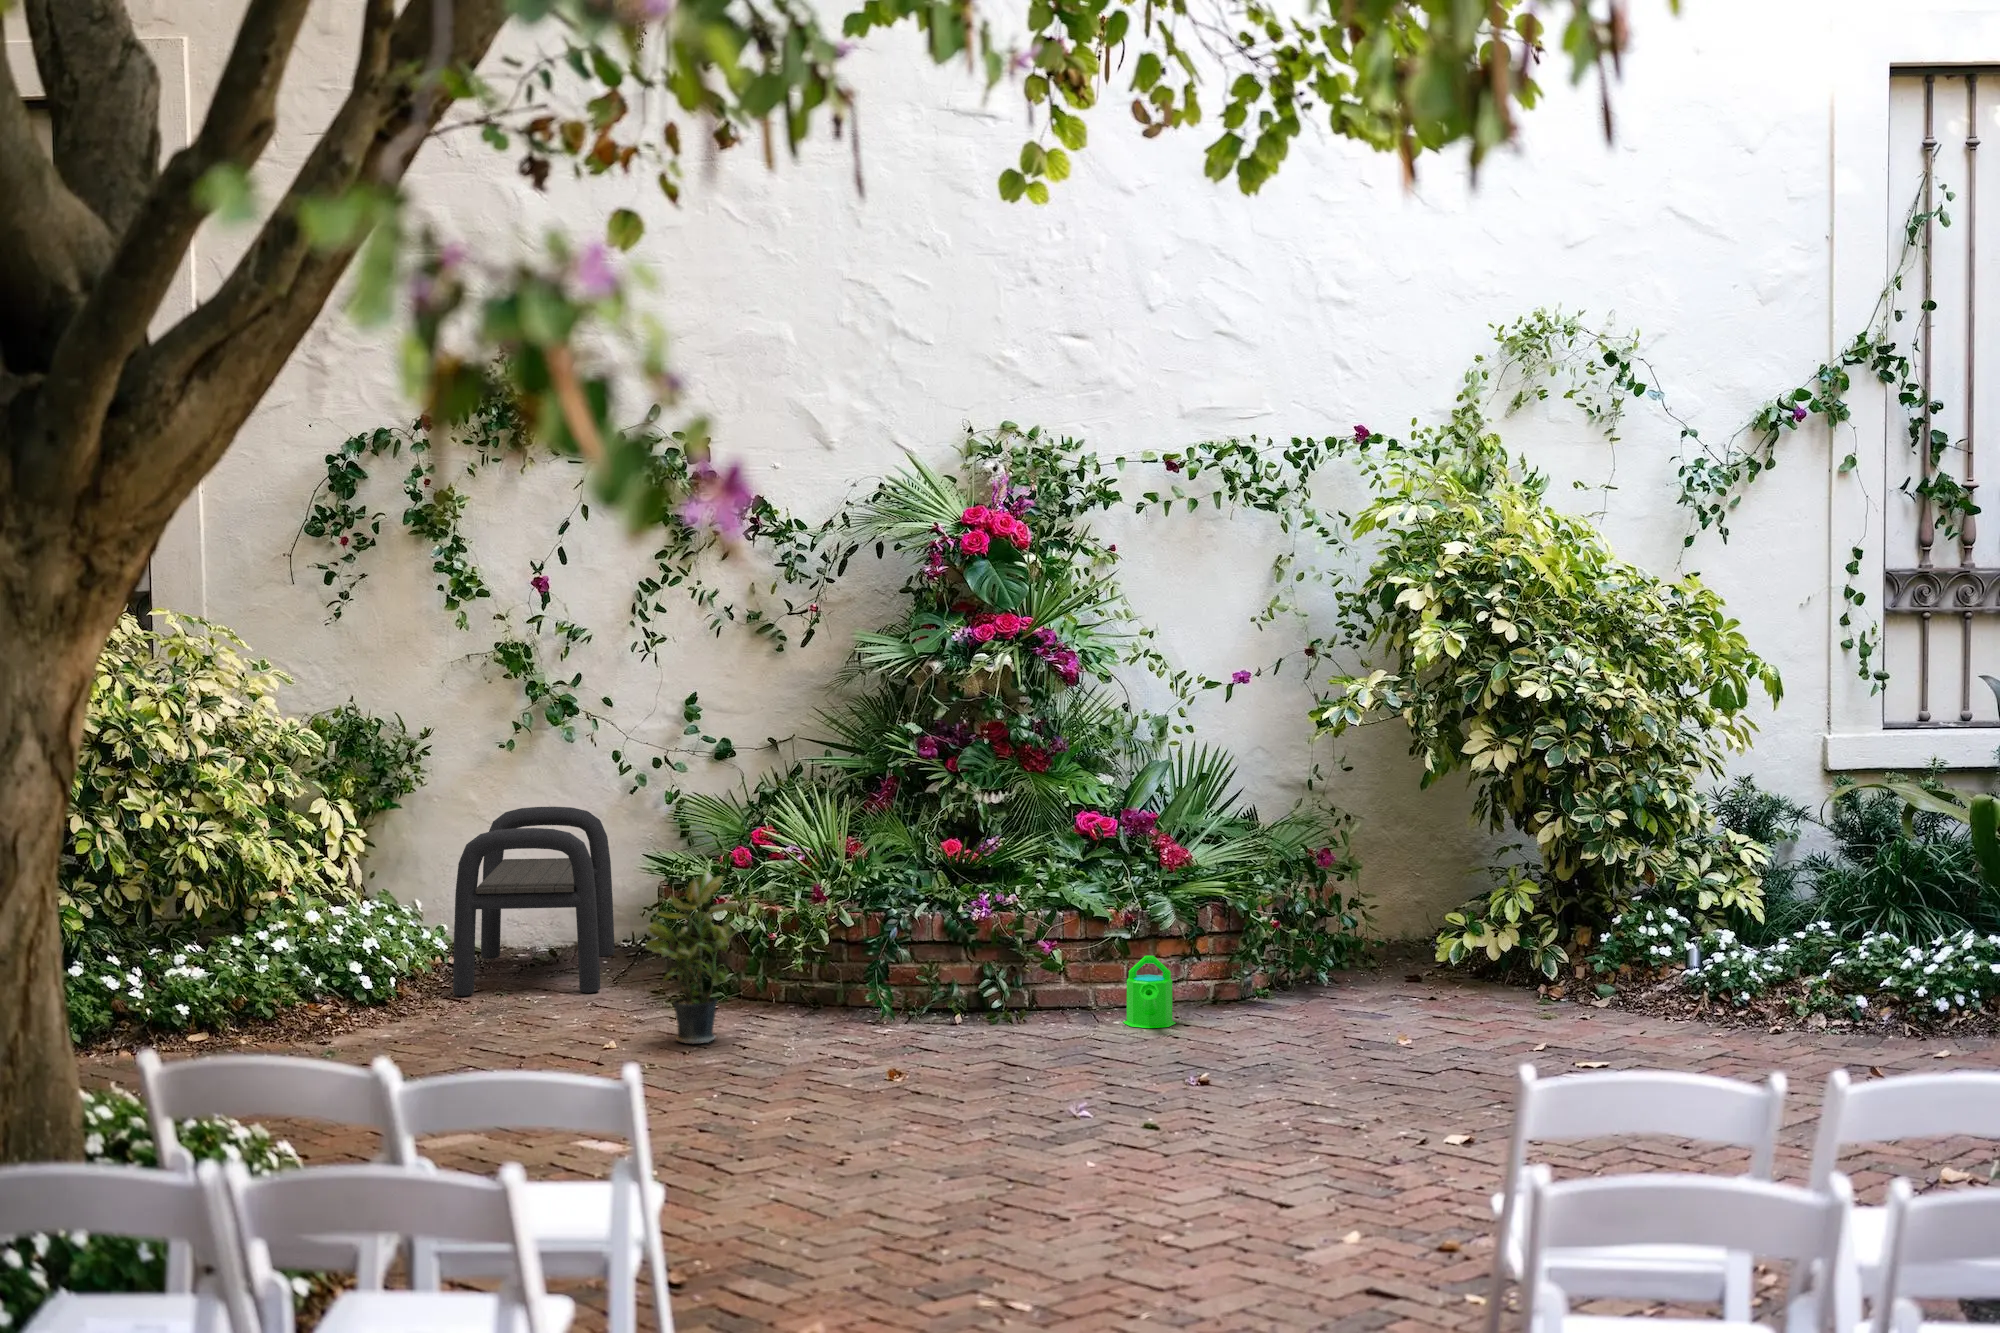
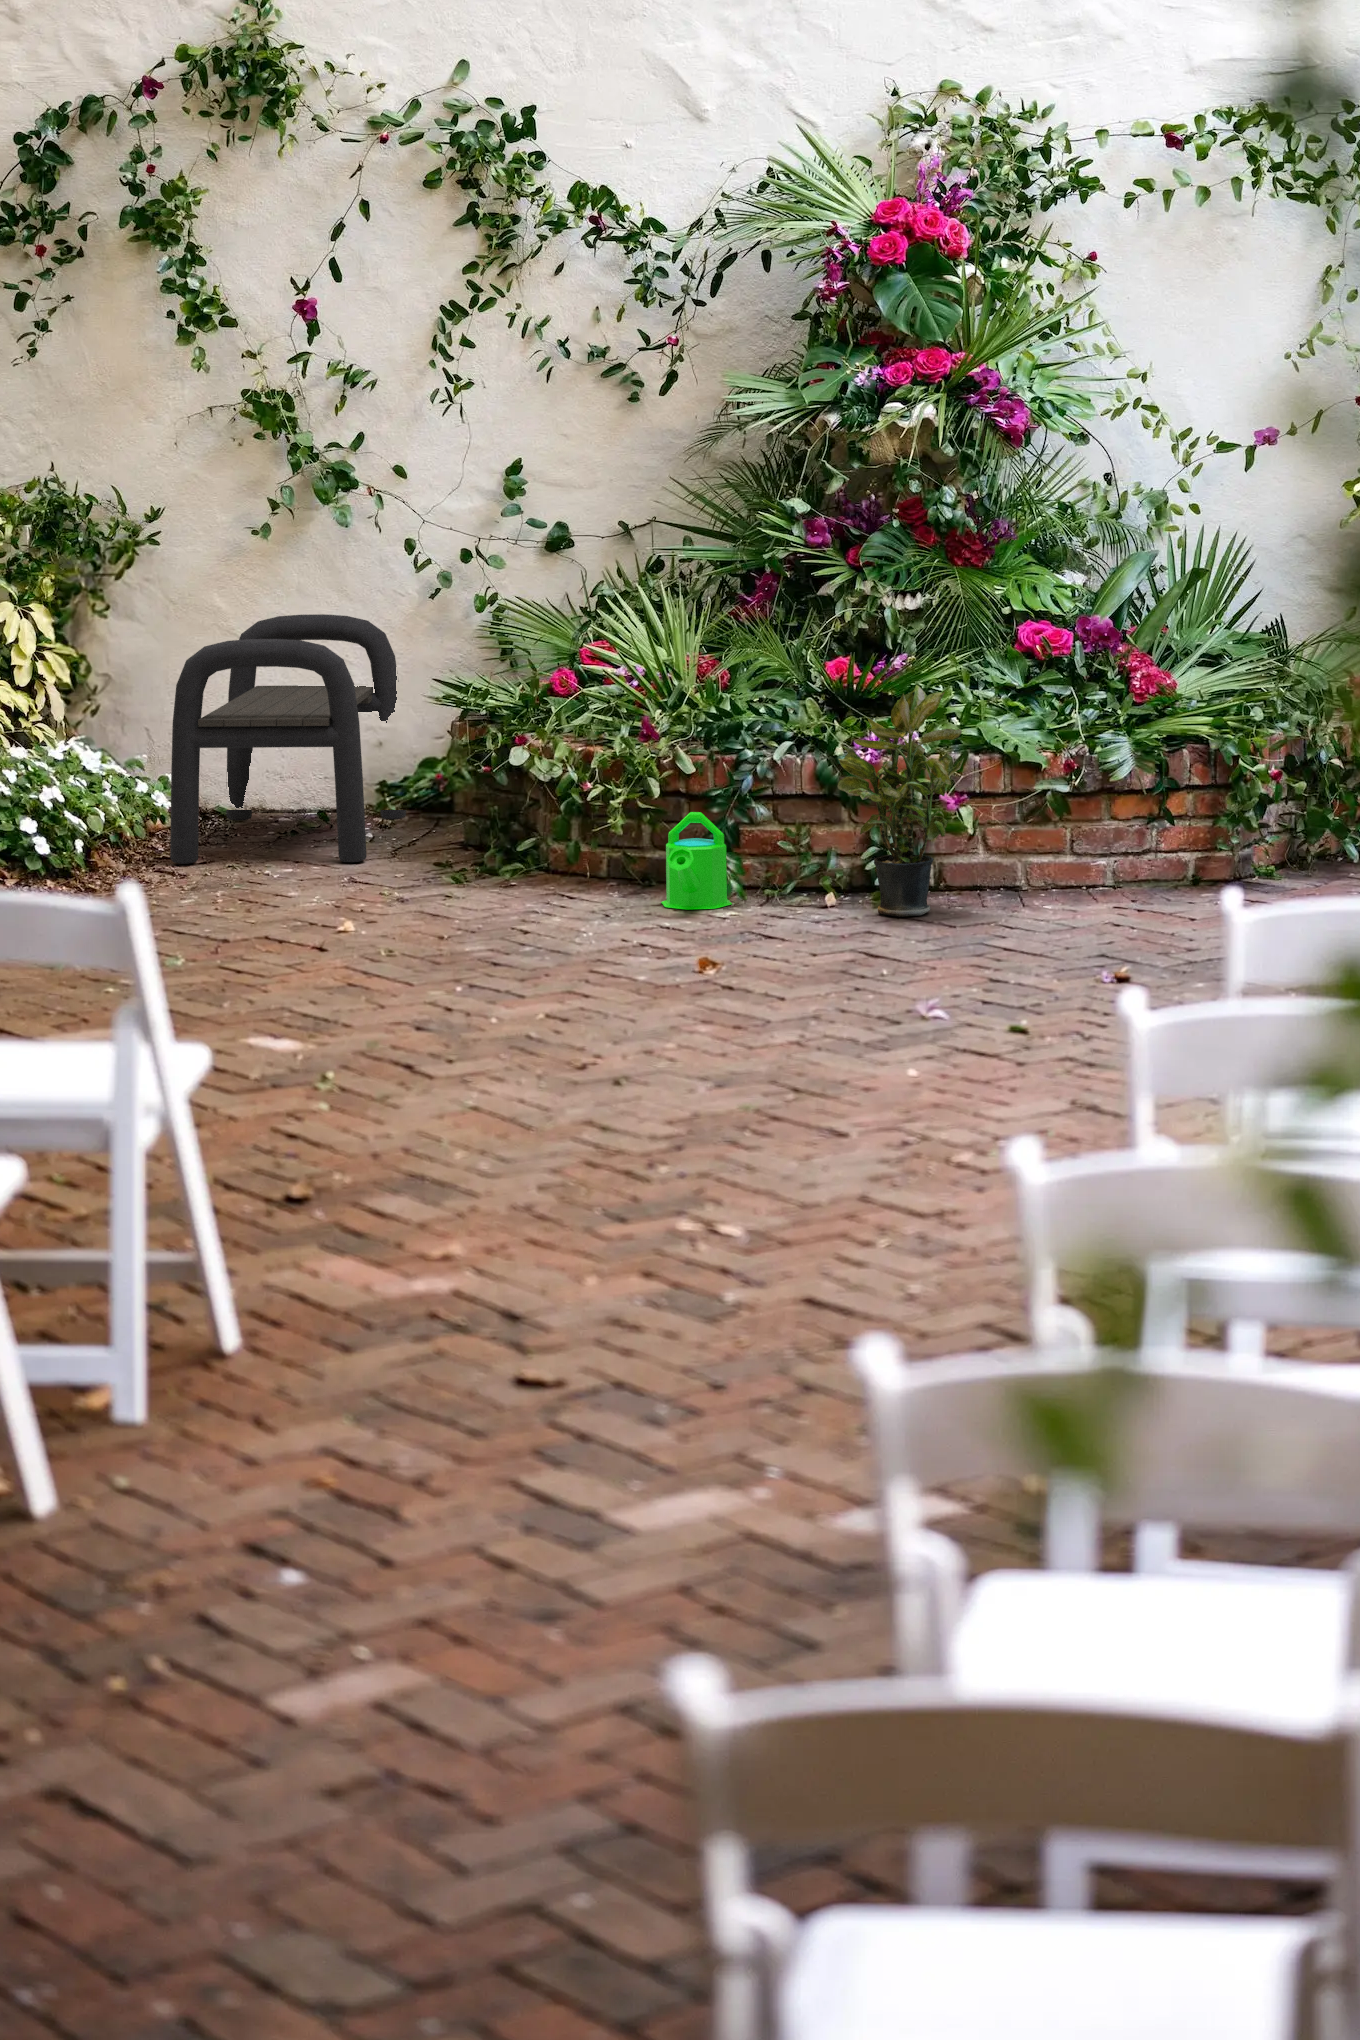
potted plant: present [645,870,739,1044] -> present [837,685,964,917]
watering can: present [1123,955,1176,1028] -> present [661,812,732,910]

